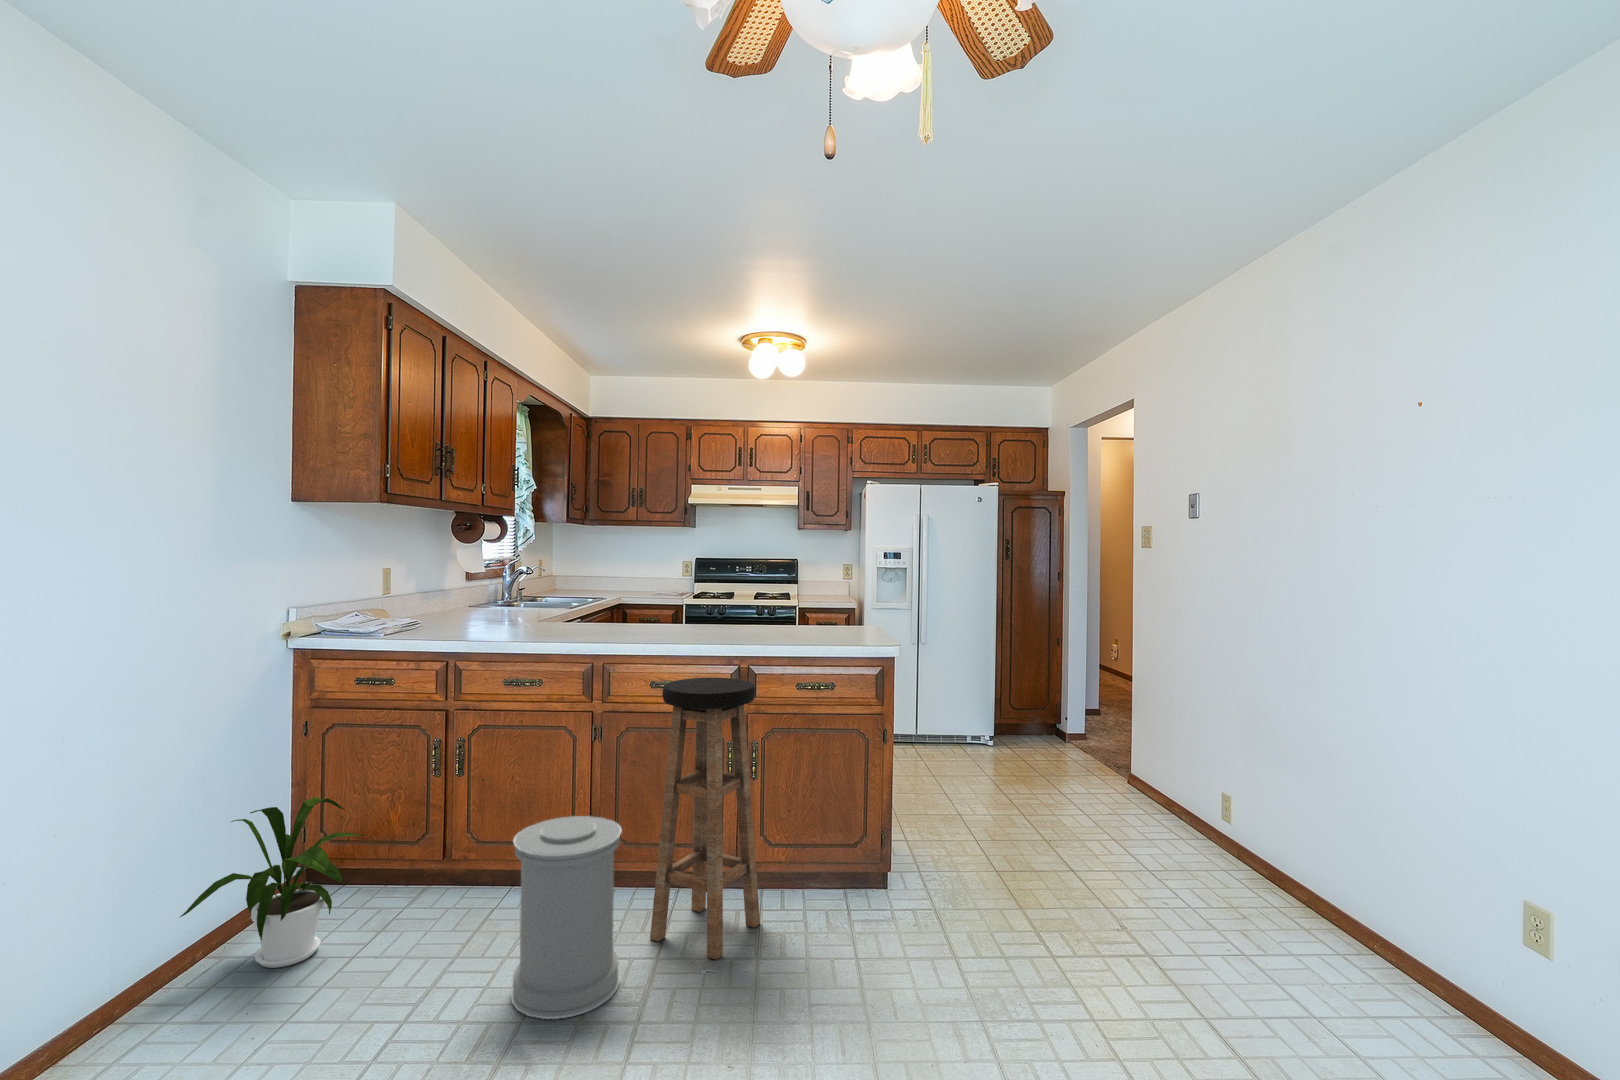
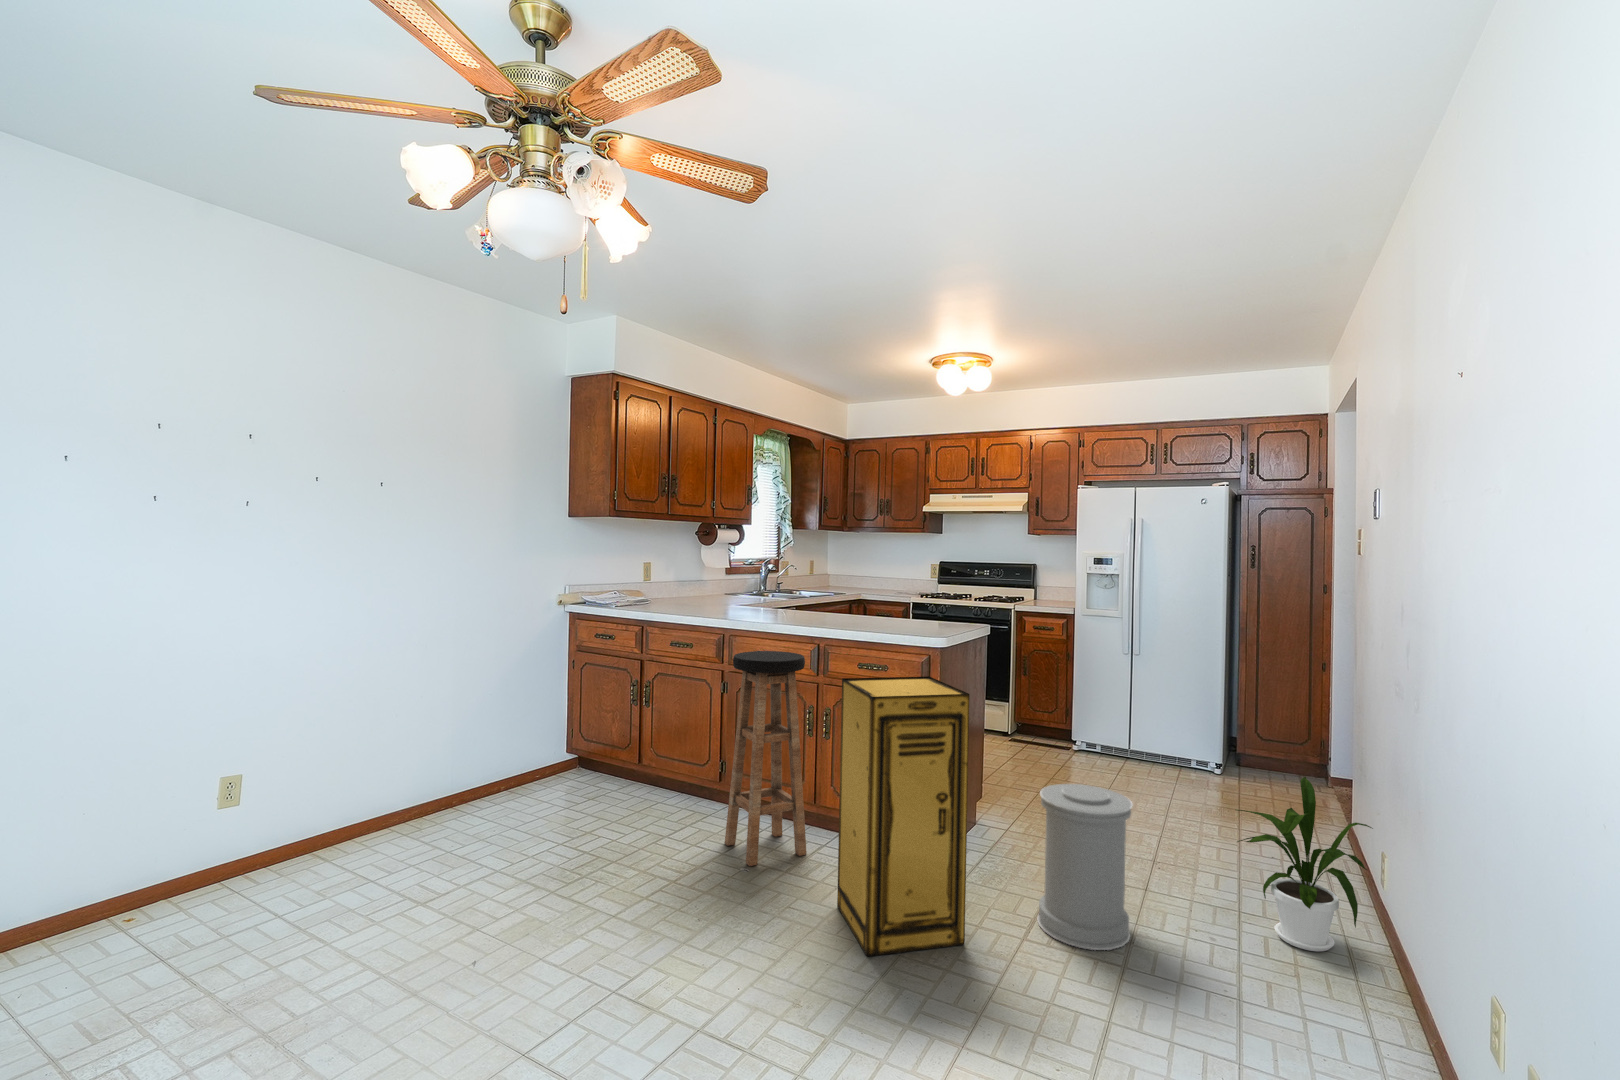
storage cabinet: none [865,688,1023,1023] -> present [837,676,969,956]
house plant: present [180,797,364,968] -> present [1237,777,1373,952]
trash can: present [511,816,622,1019] -> present [1037,784,1132,950]

